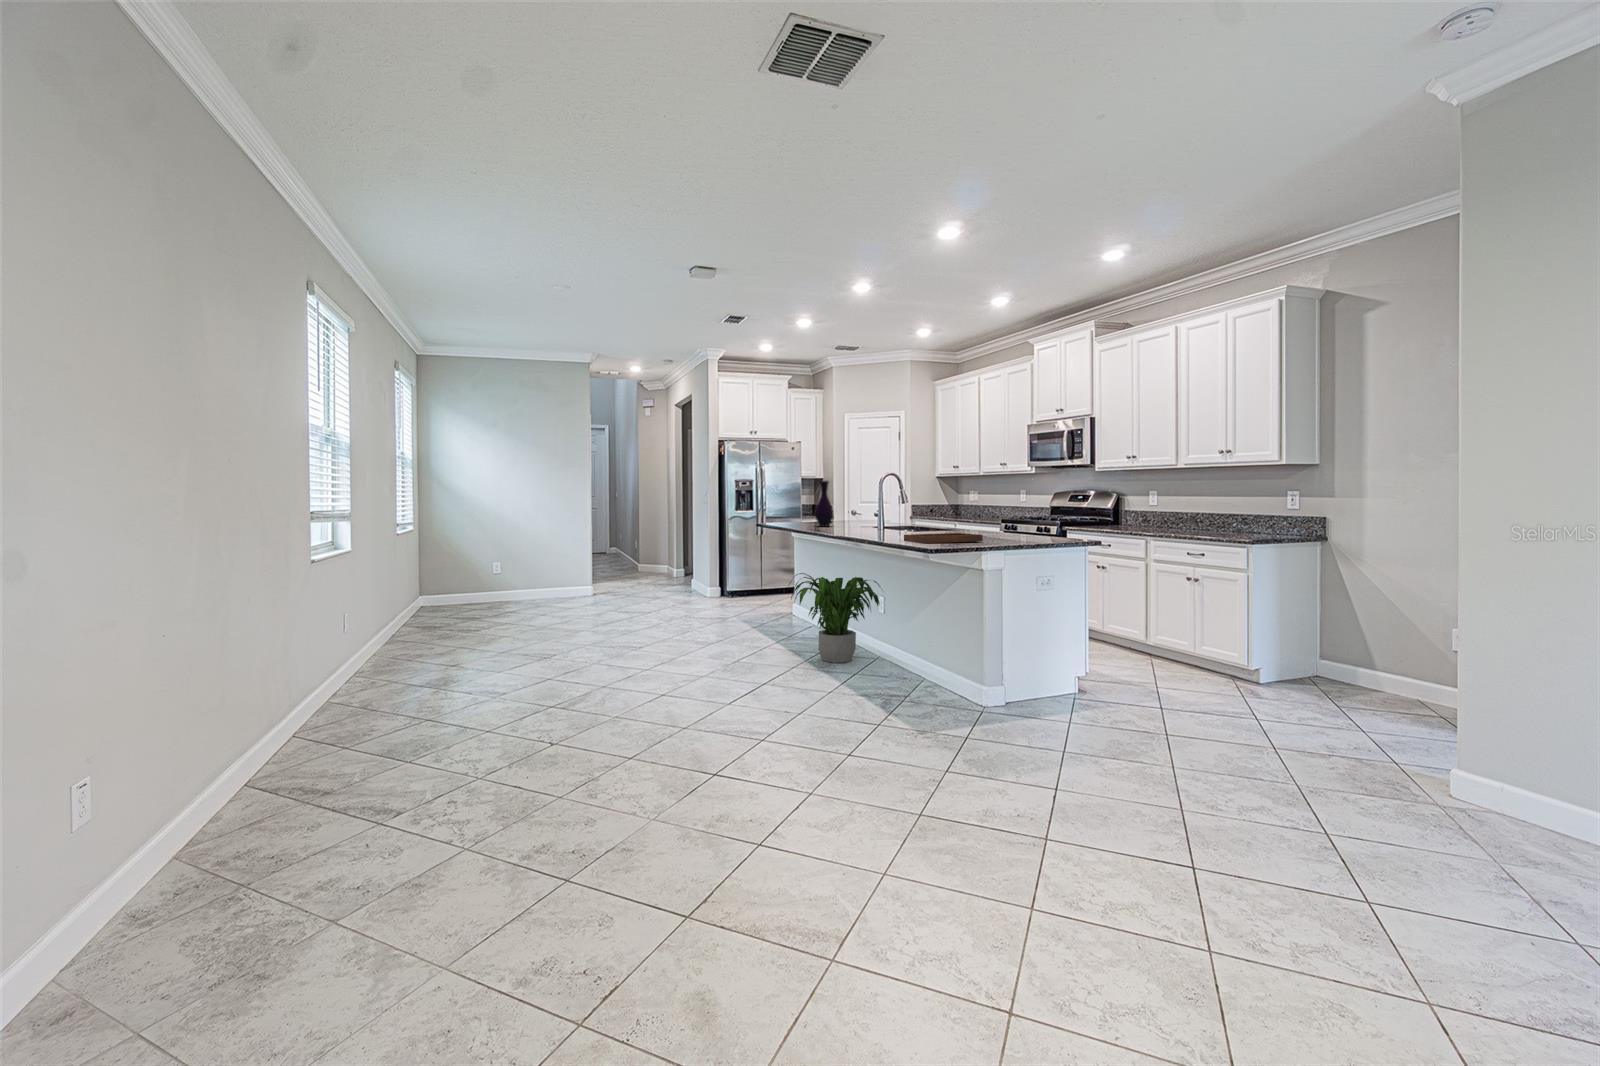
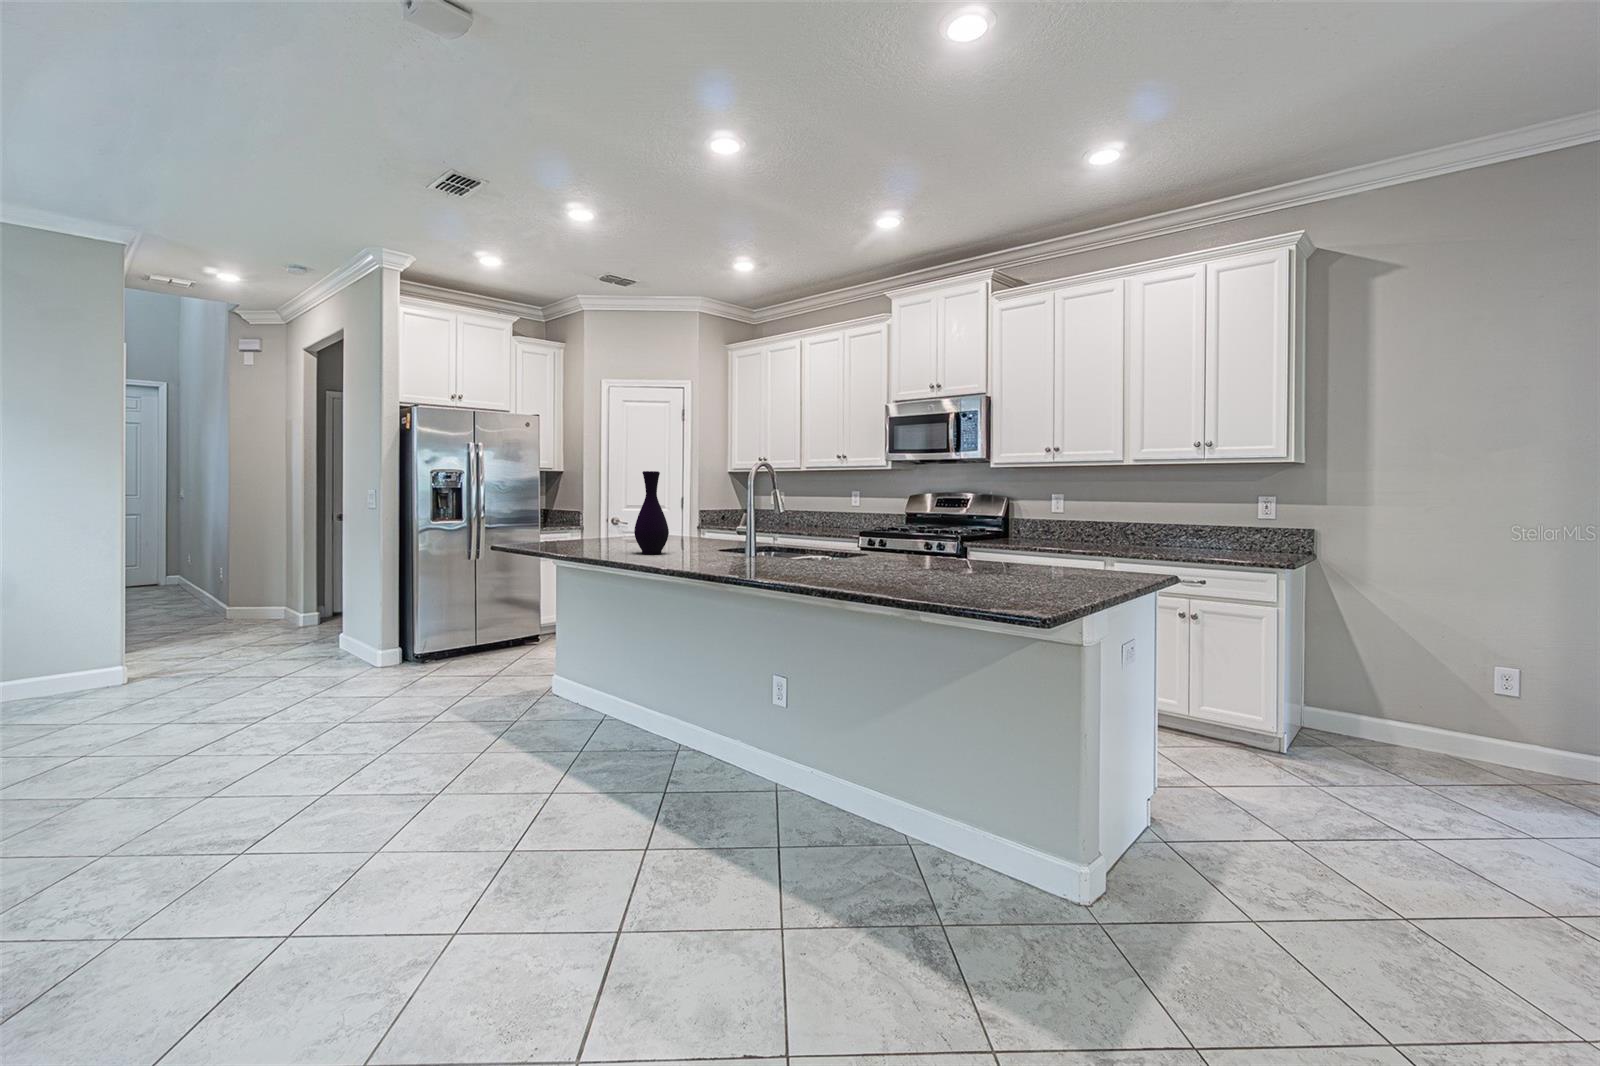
tray: present [904,517,983,543] -> none [919,544,1042,603]
potted plant: present [789,573,880,663] -> none [600,645,804,820]

